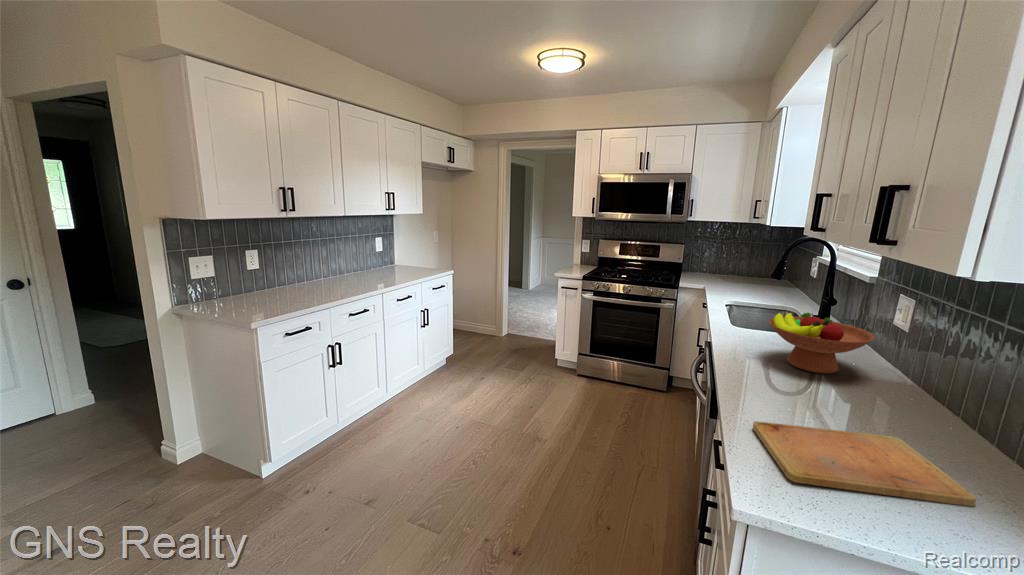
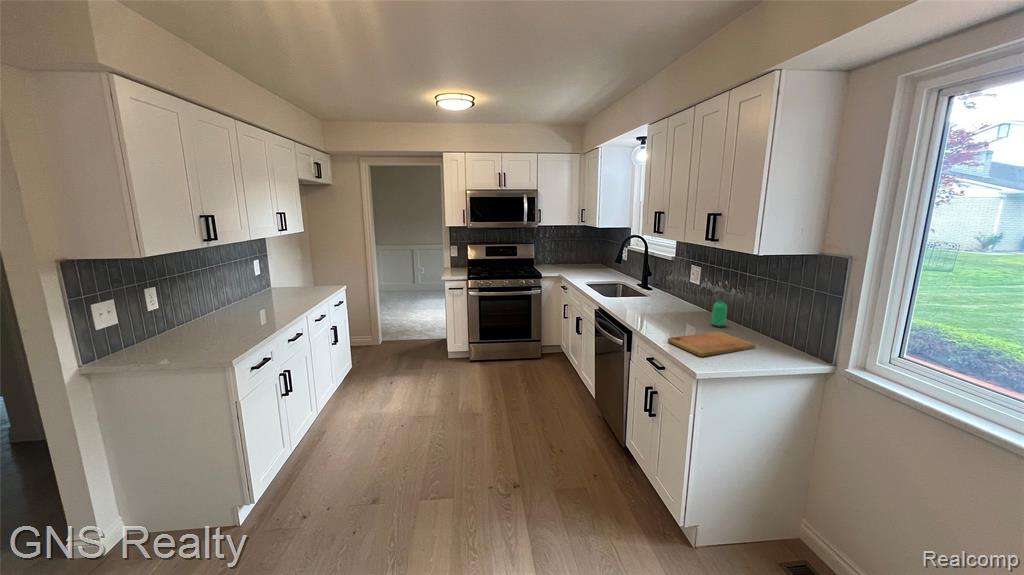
fruit bowl: present [769,313,875,374] -> none [638,280,689,313]
soap dispenser: none [899,349,952,429] -> present [711,289,731,327]

